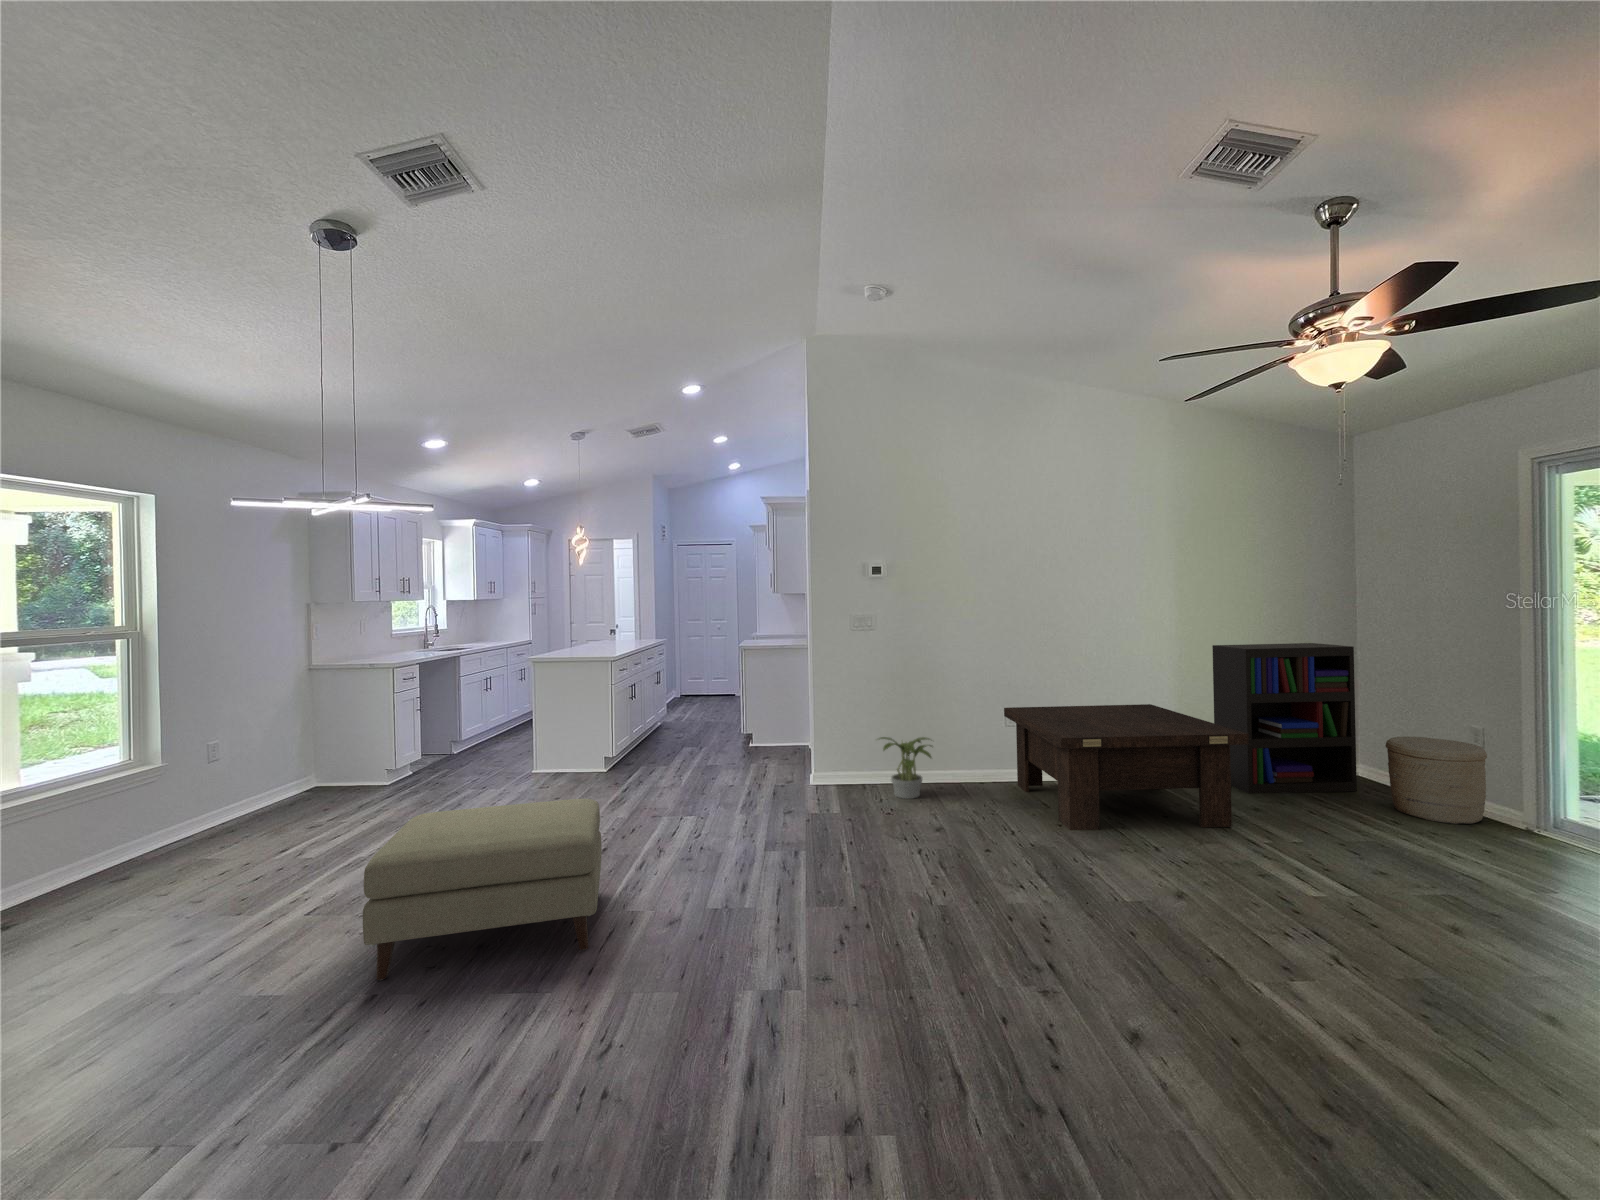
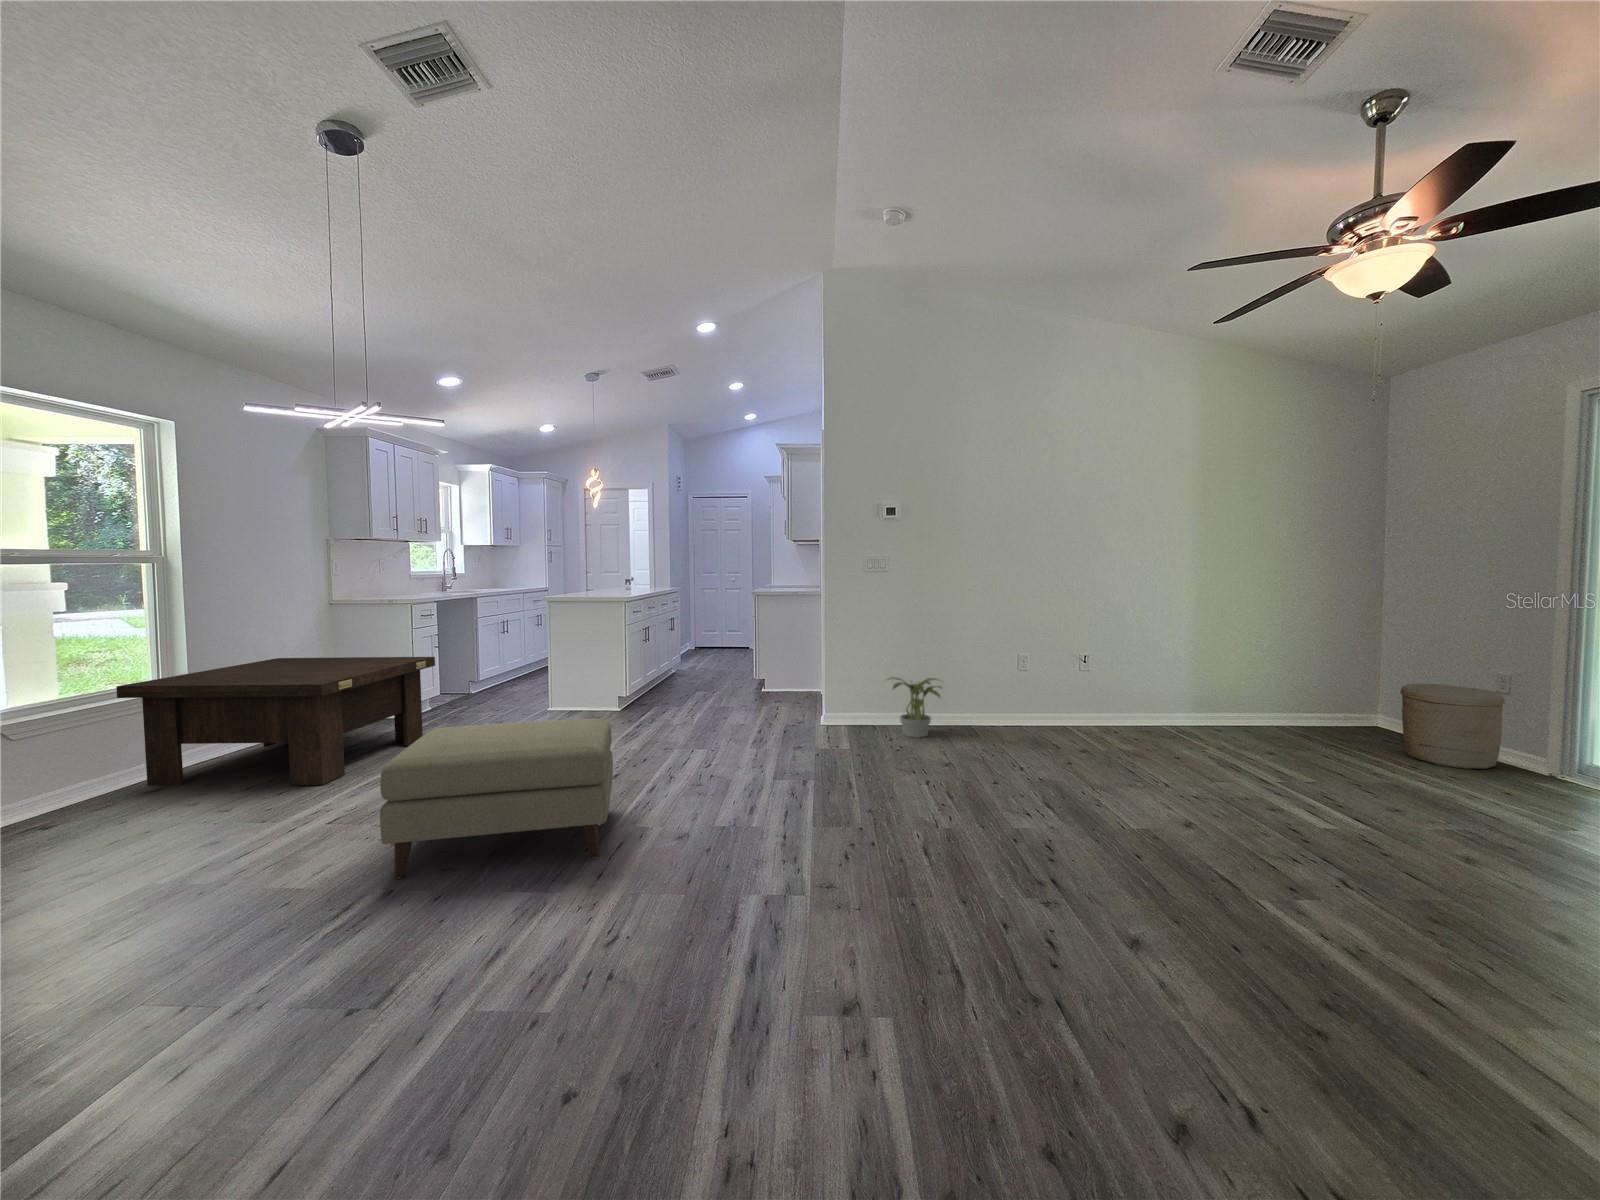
bookshelf: present [1212,643,1357,794] -> none [1225,592,1373,739]
coffee table: present [1004,704,1249,830] -> present [116,657,435,786]

